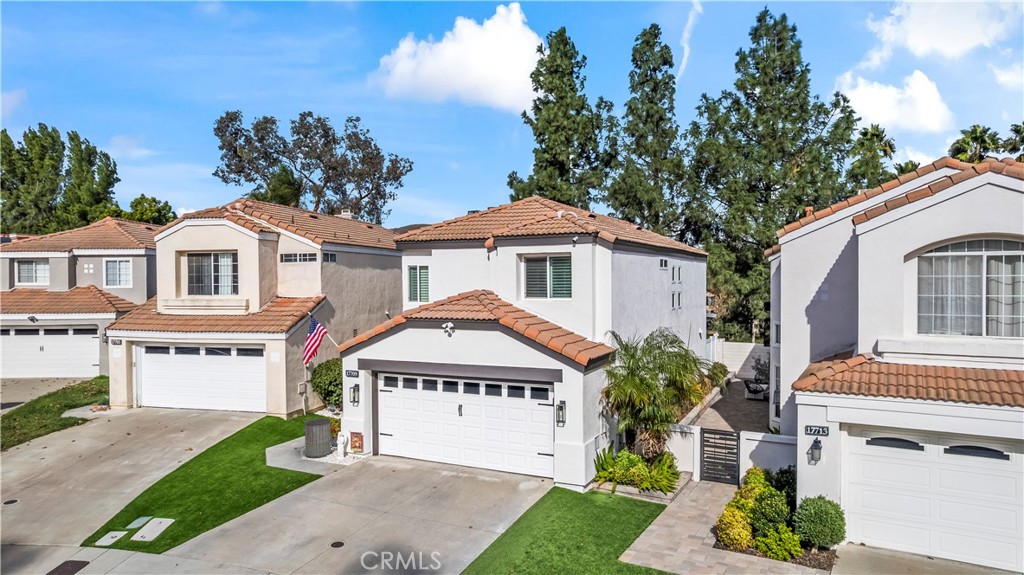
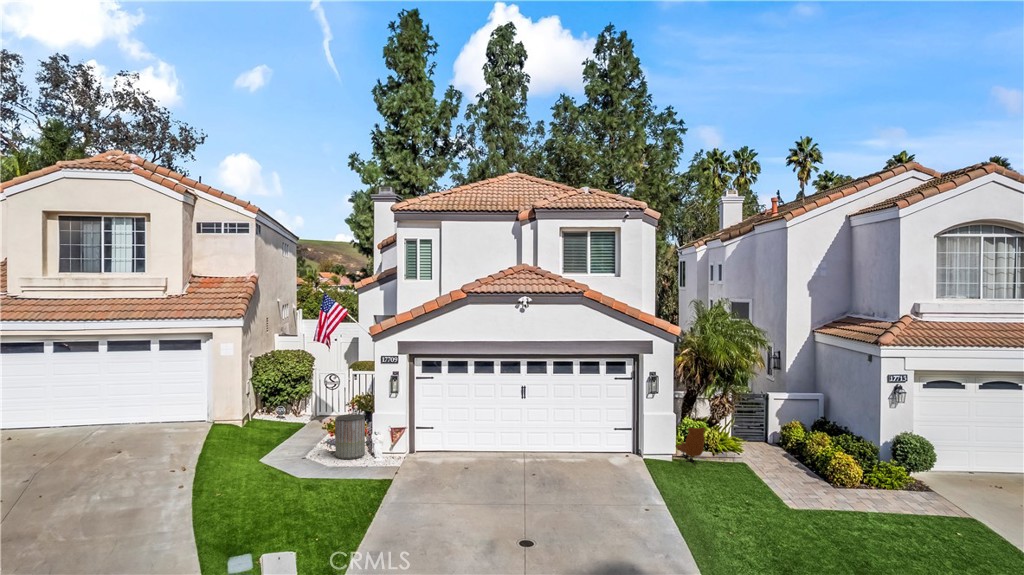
lounge chair: none [582,463,608,504] -> present [676,427,705,464]

